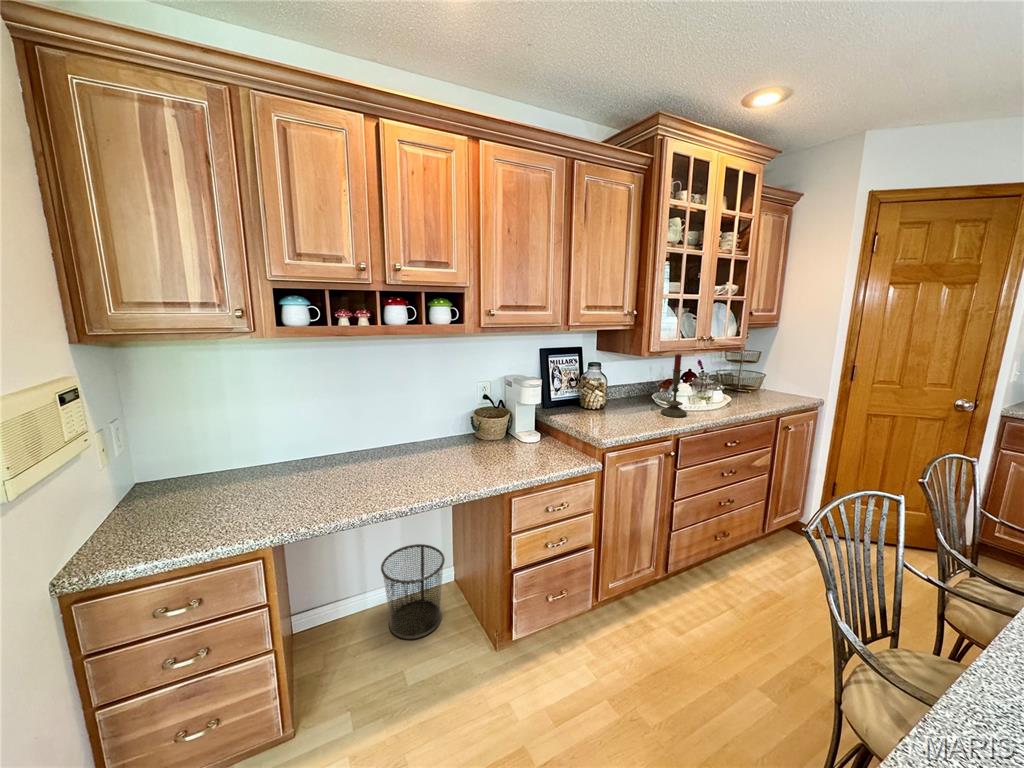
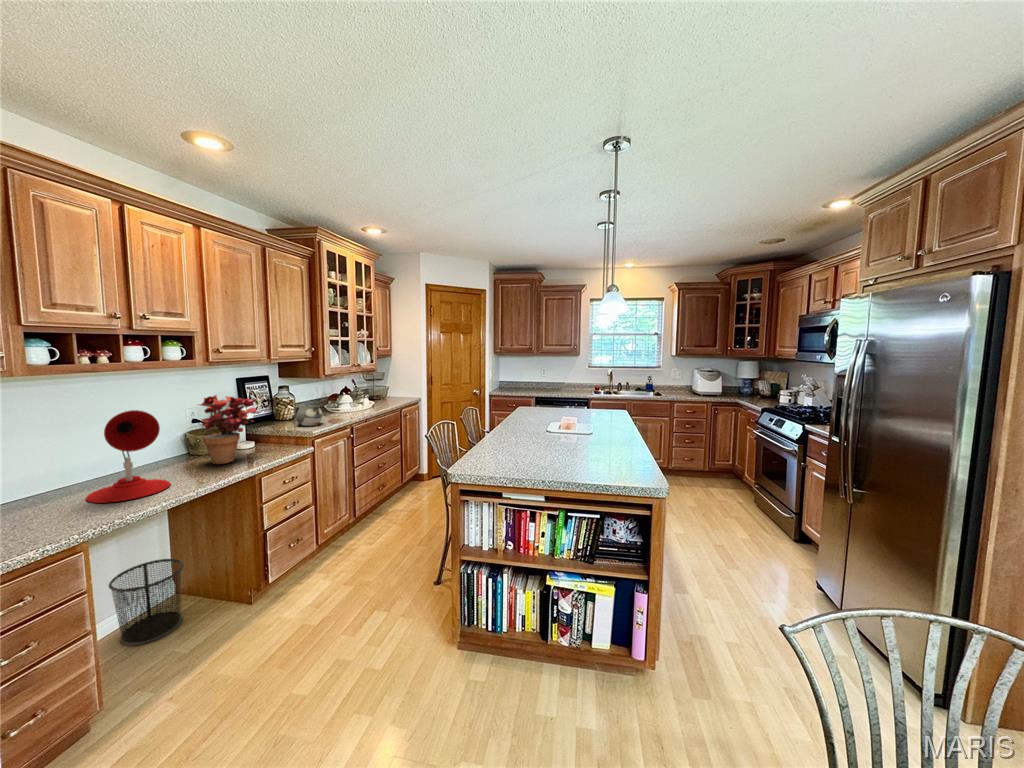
candle: present [661,354,687,417] -> none [336,374,353,416]
potted plant: none [460,370,532,464] -> present [199,395,259,464]
desk lamp: none [333,387,412,494] -> present [85,410,171,503]
teapot: none [595,394,632,428] -> present [295,406,322,426]

